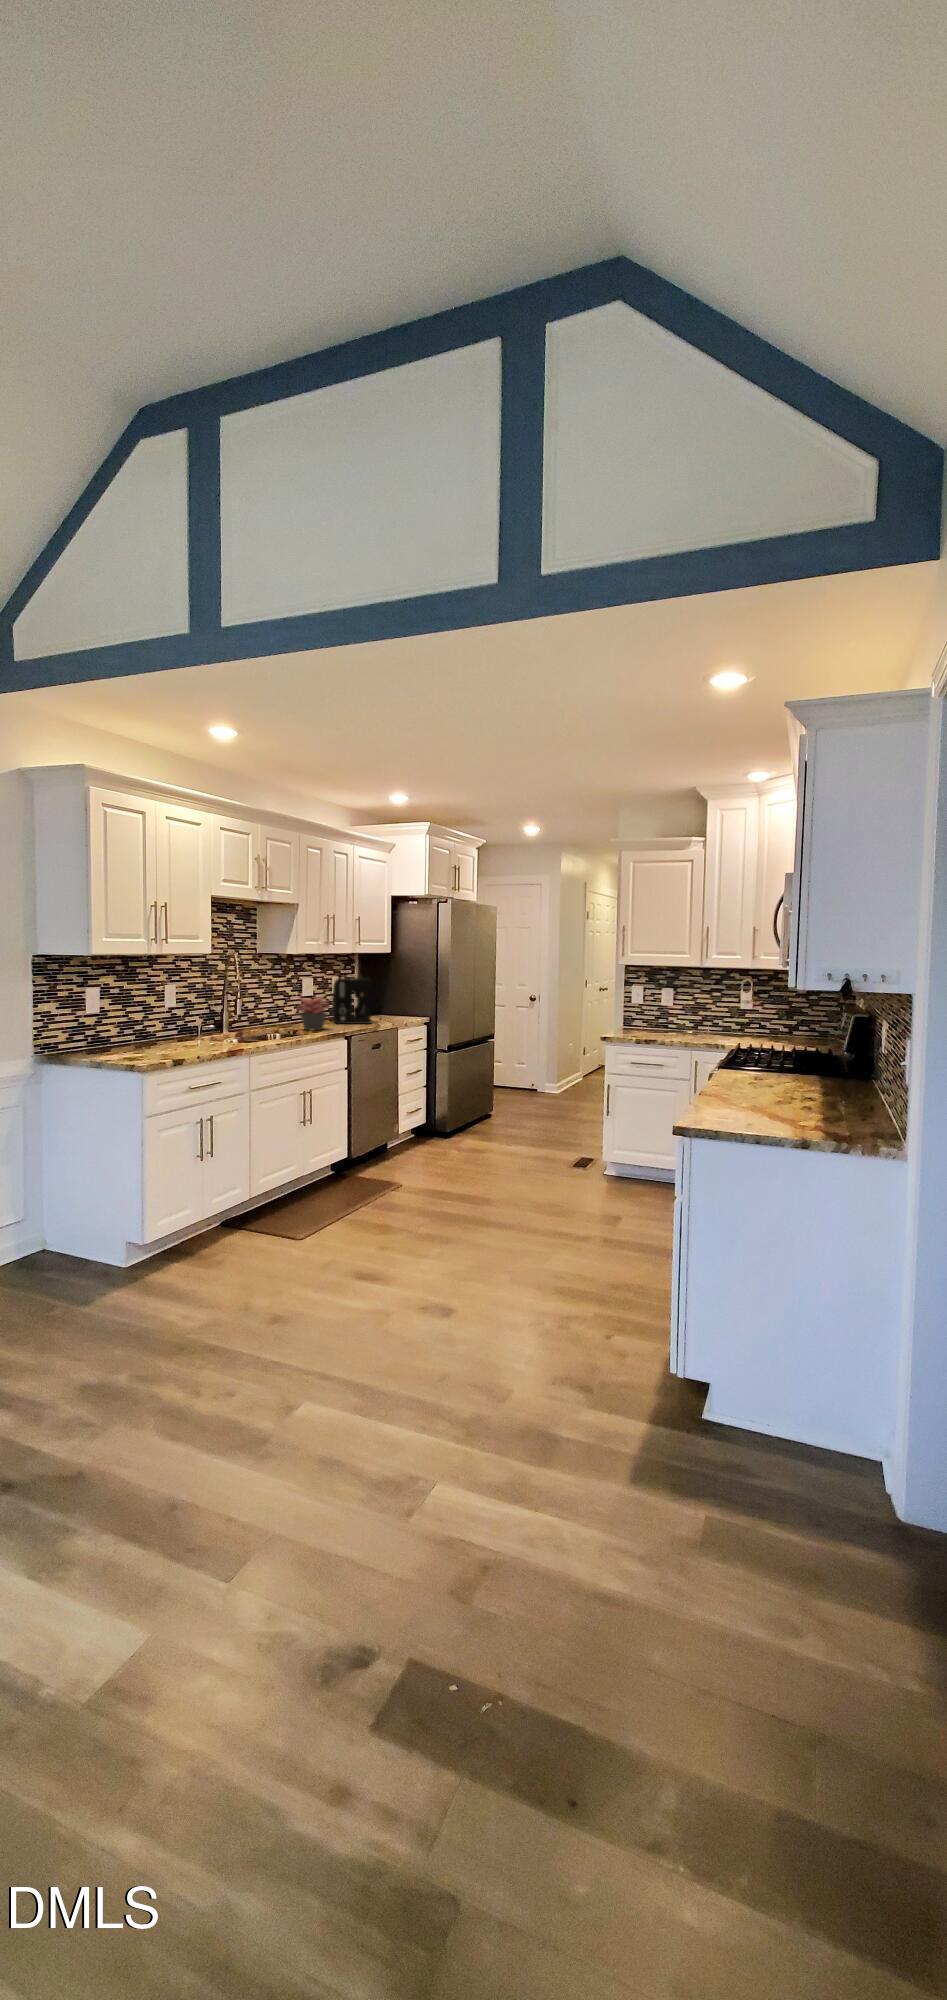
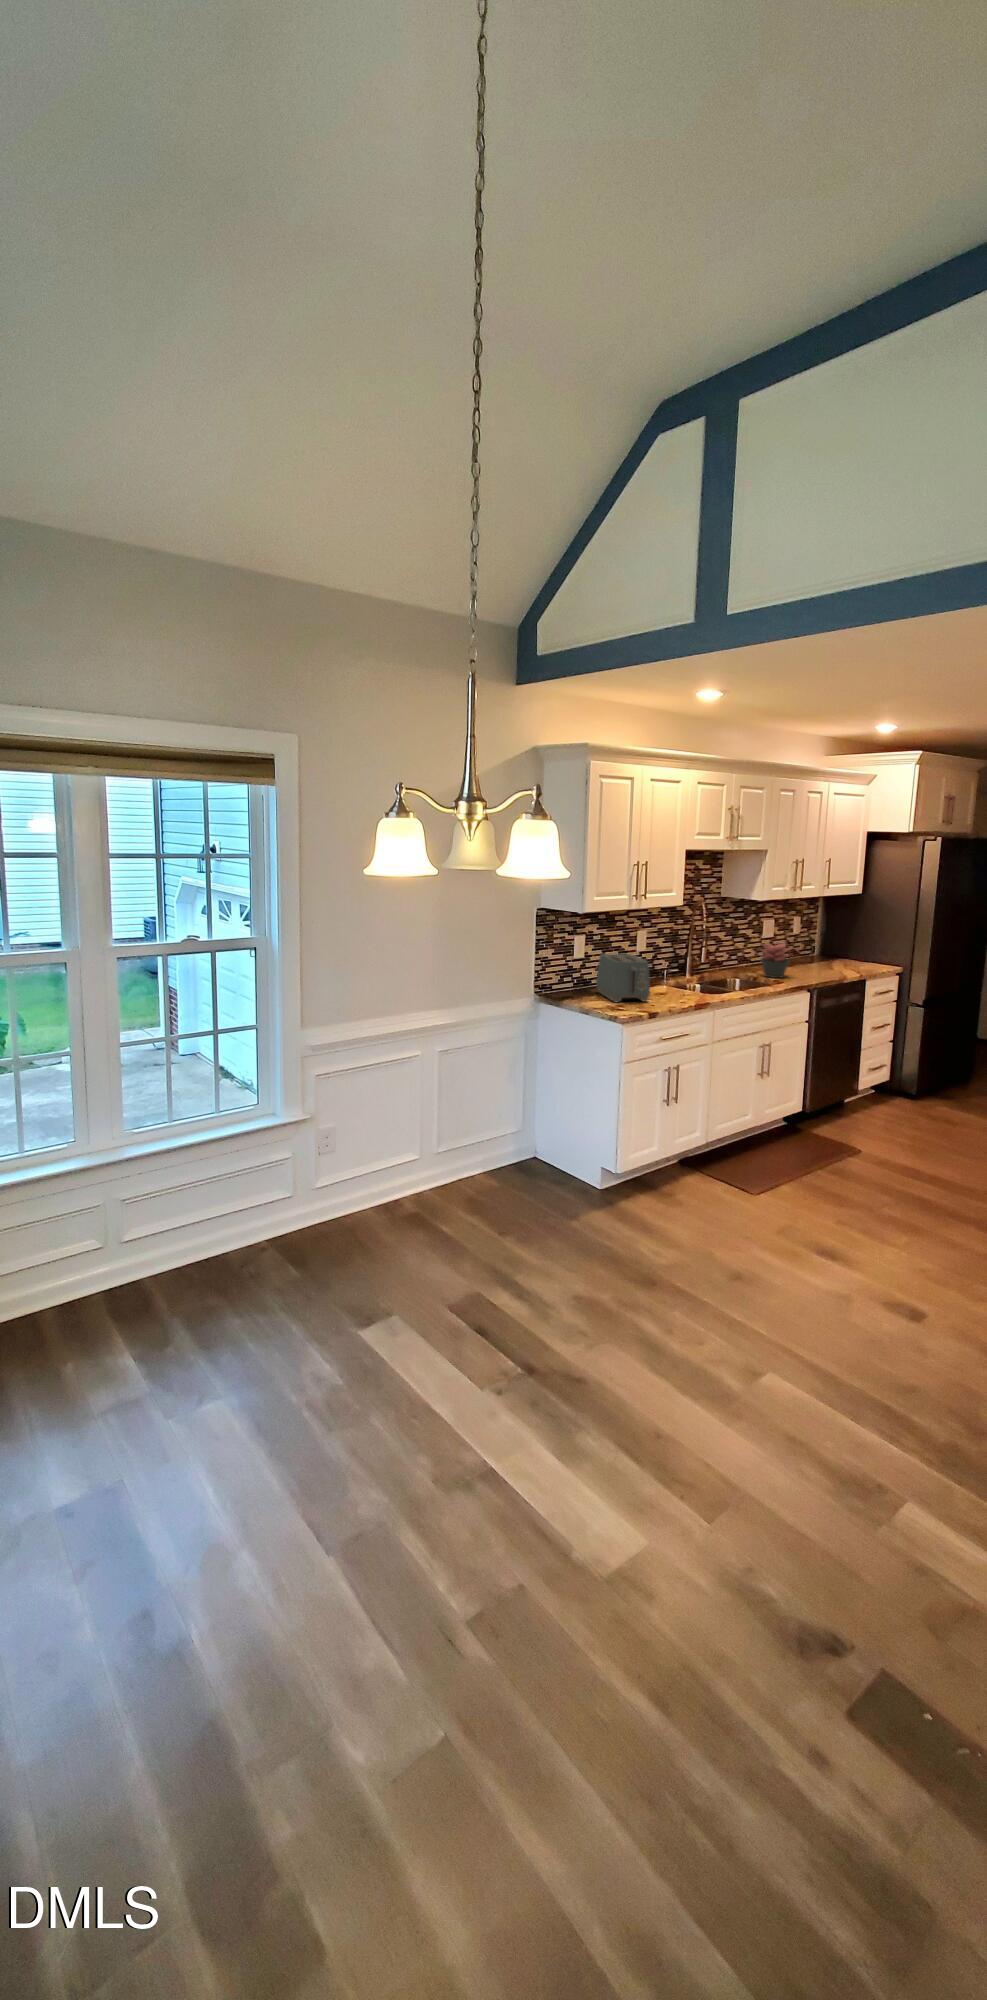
coffee maker: present [332,978,373,1024] -> none [792,921,840,971]
toaster: none [114,1006,175,1056] -> present [596,954,650,1002]

